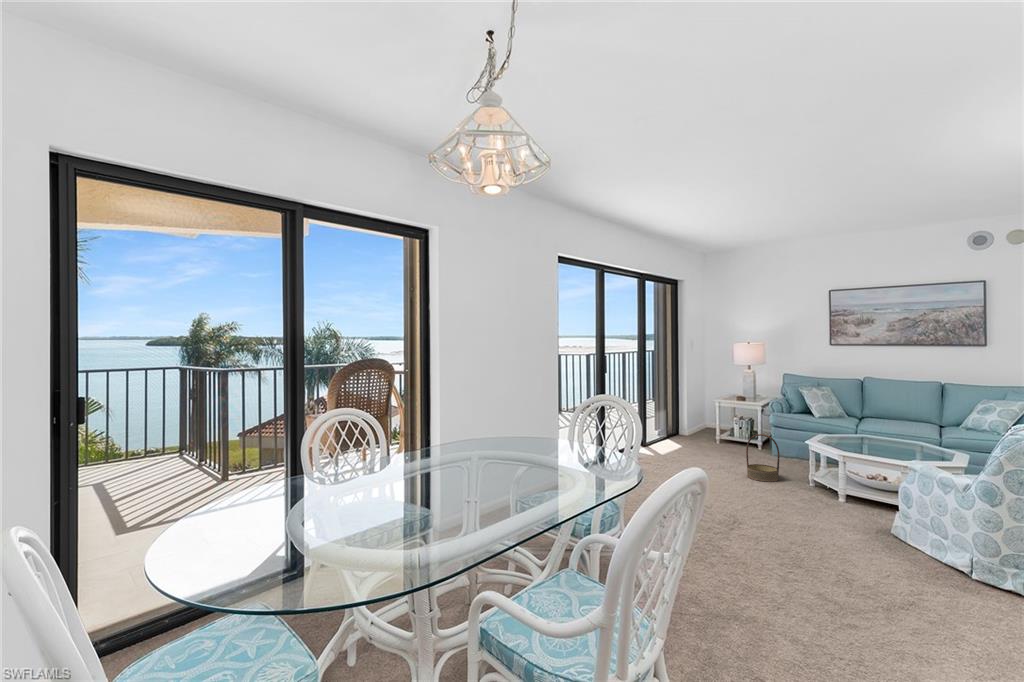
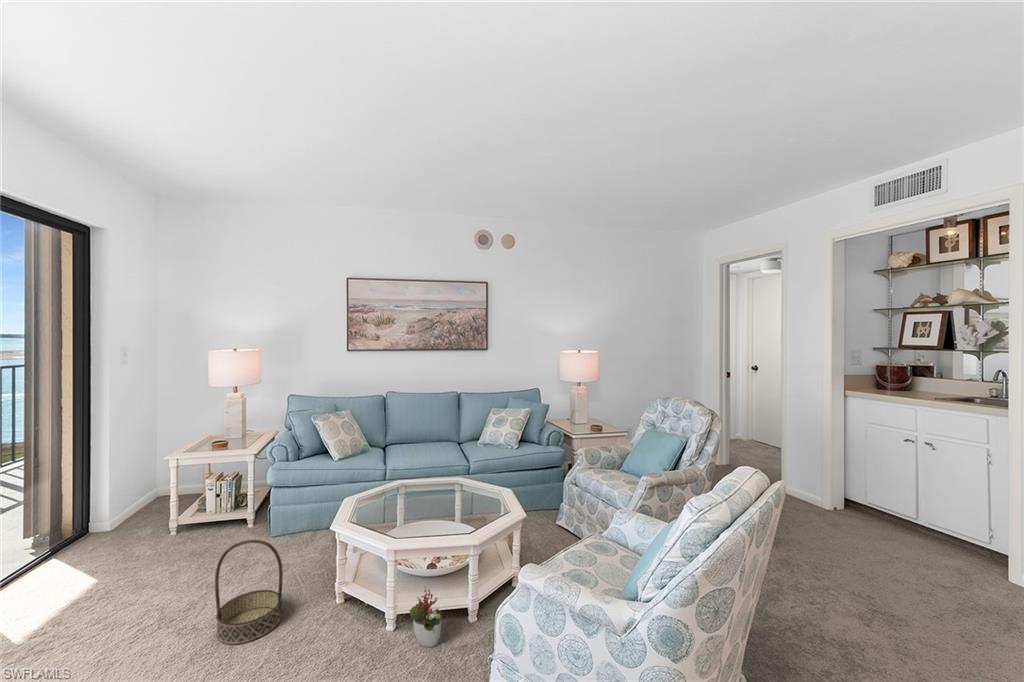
decorative plant: none [852,476,874,510] -> present [410,586,442,647]

